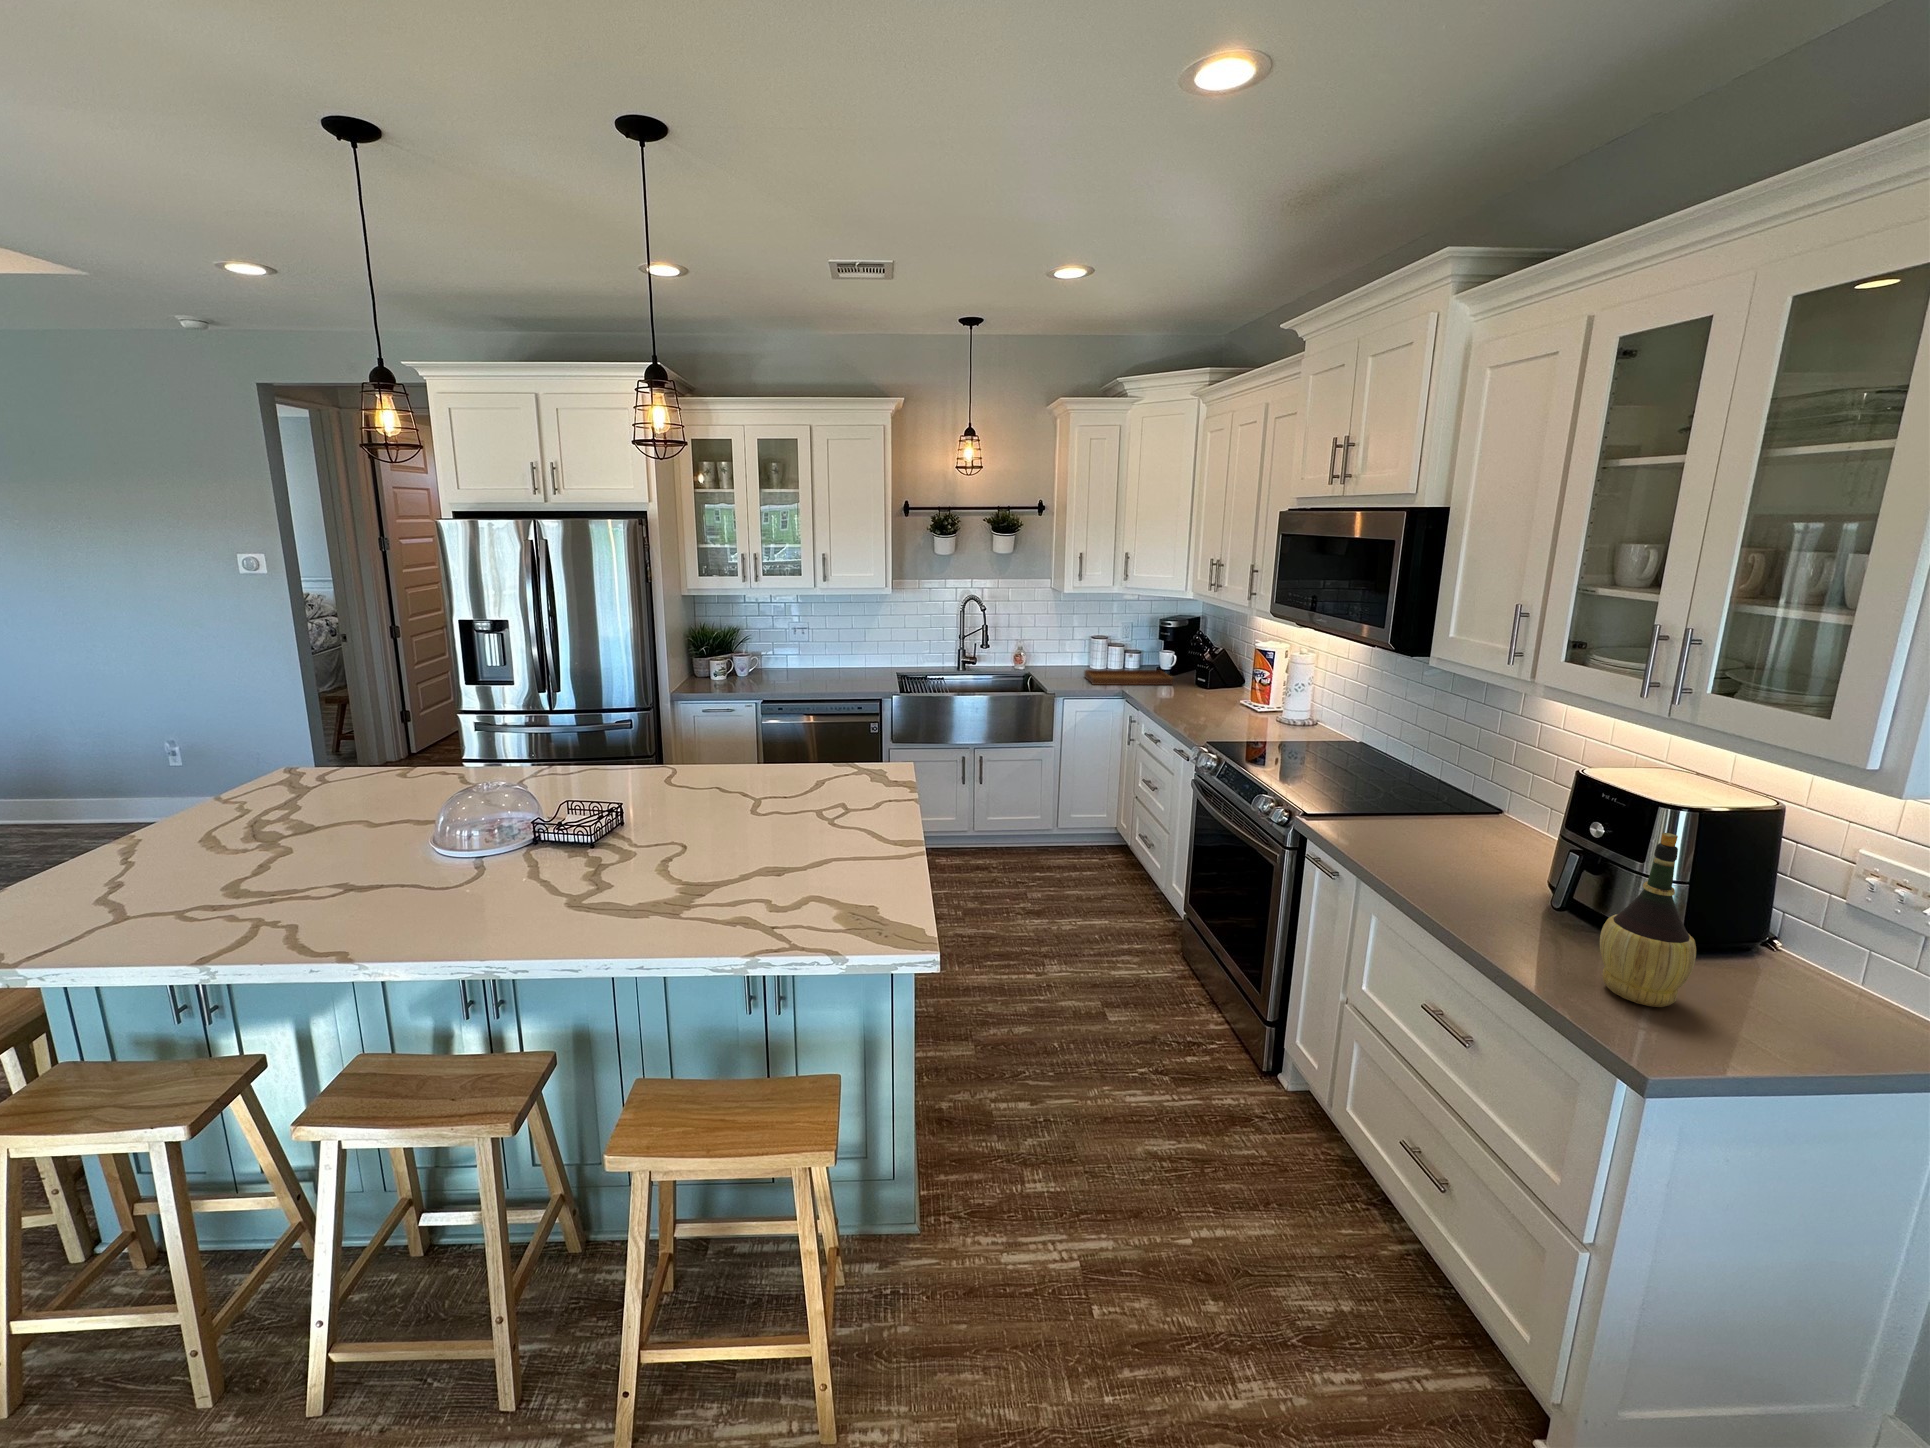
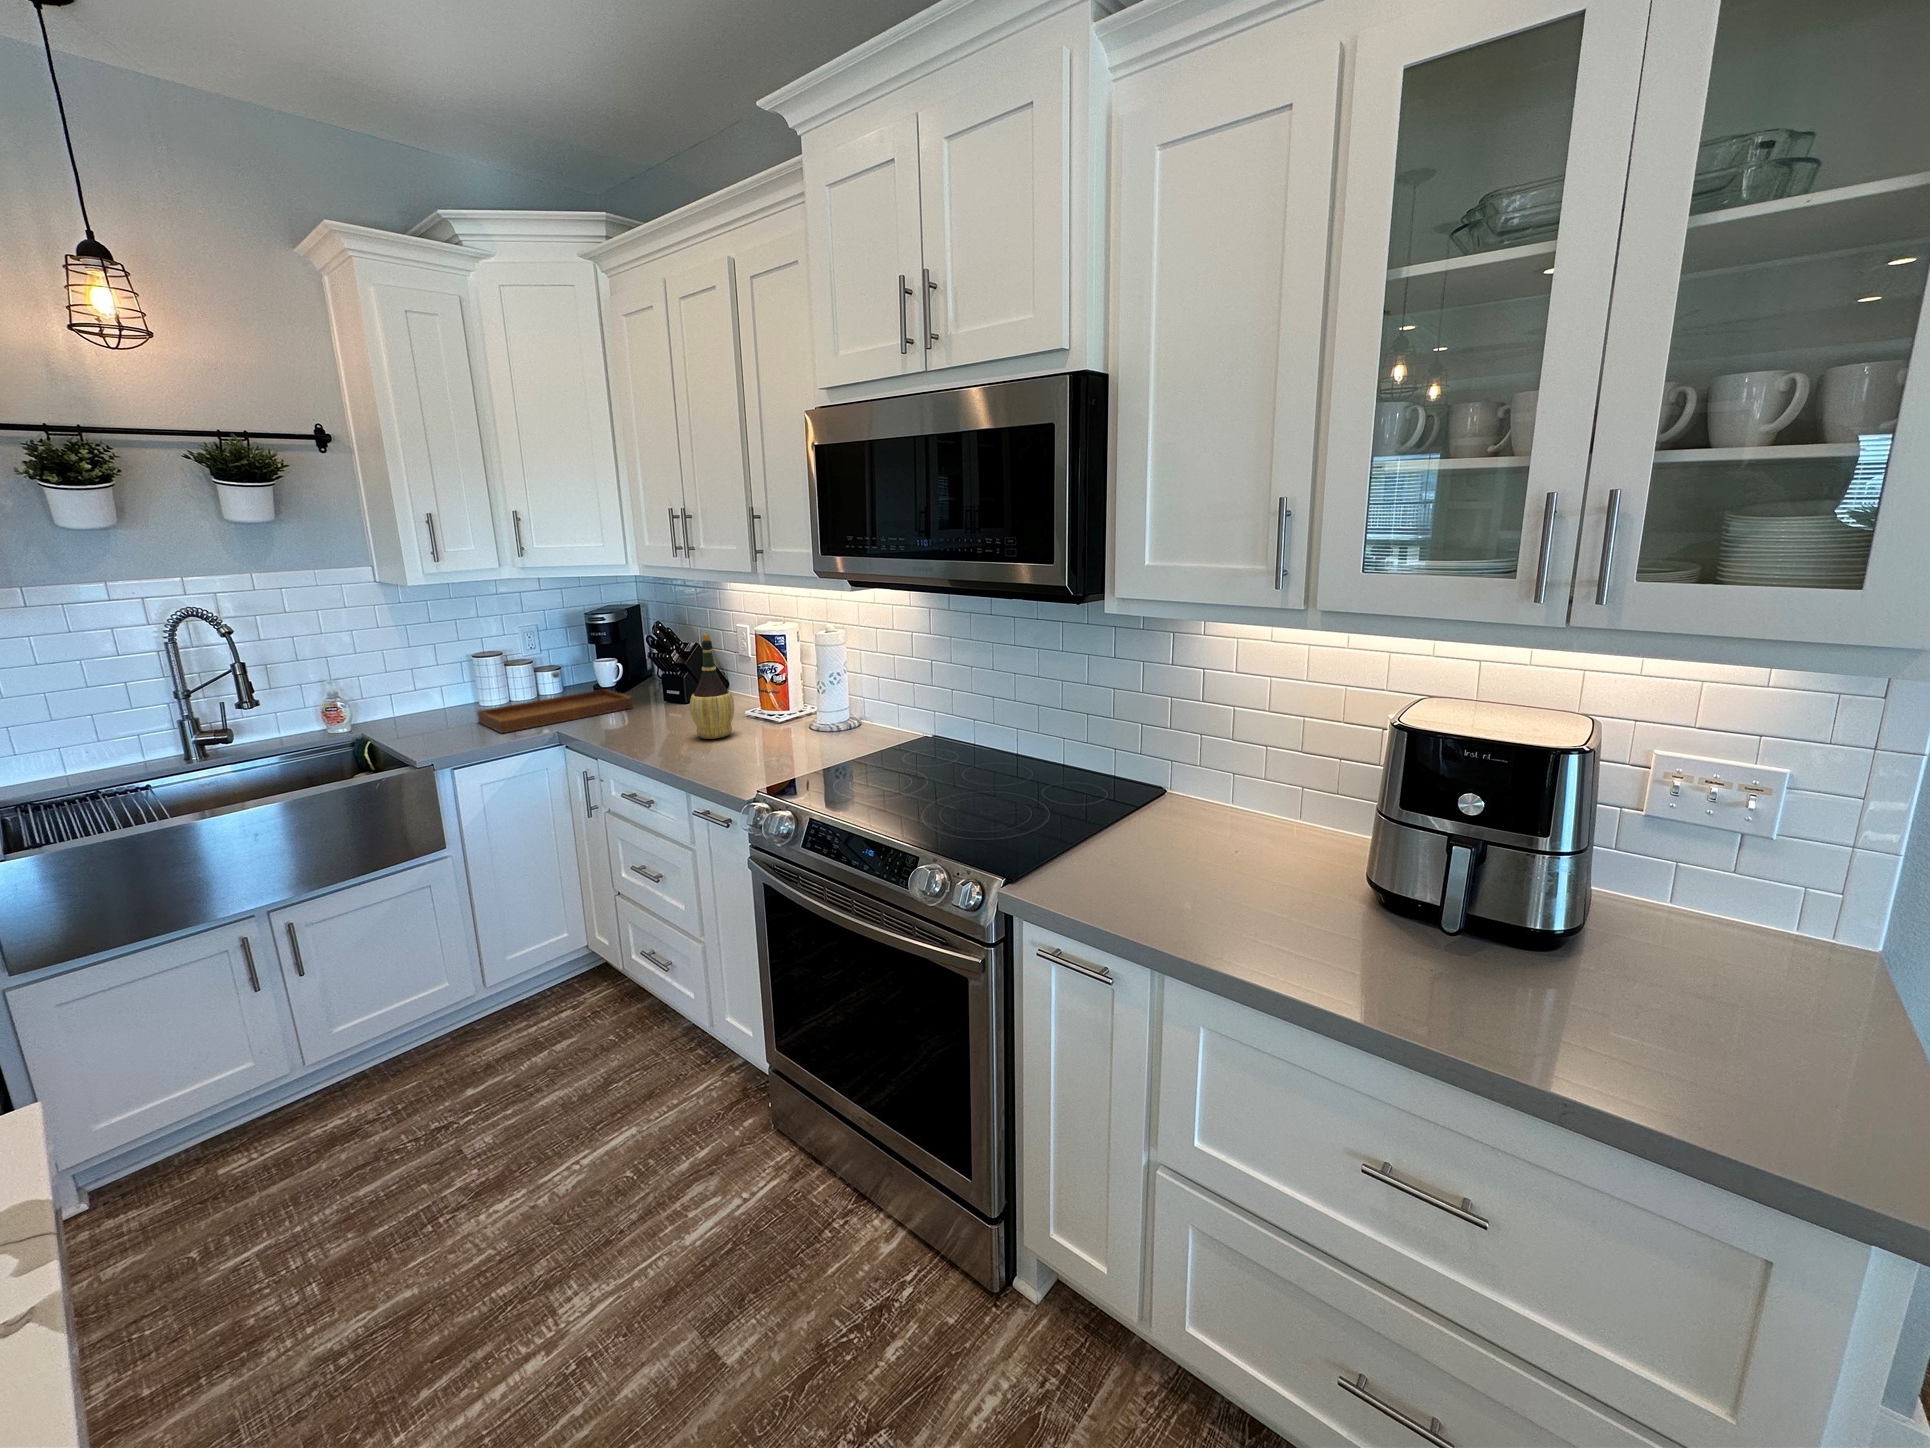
wine bottle: present [1600,833,1696,1007] -> present [690,634,734,739]

